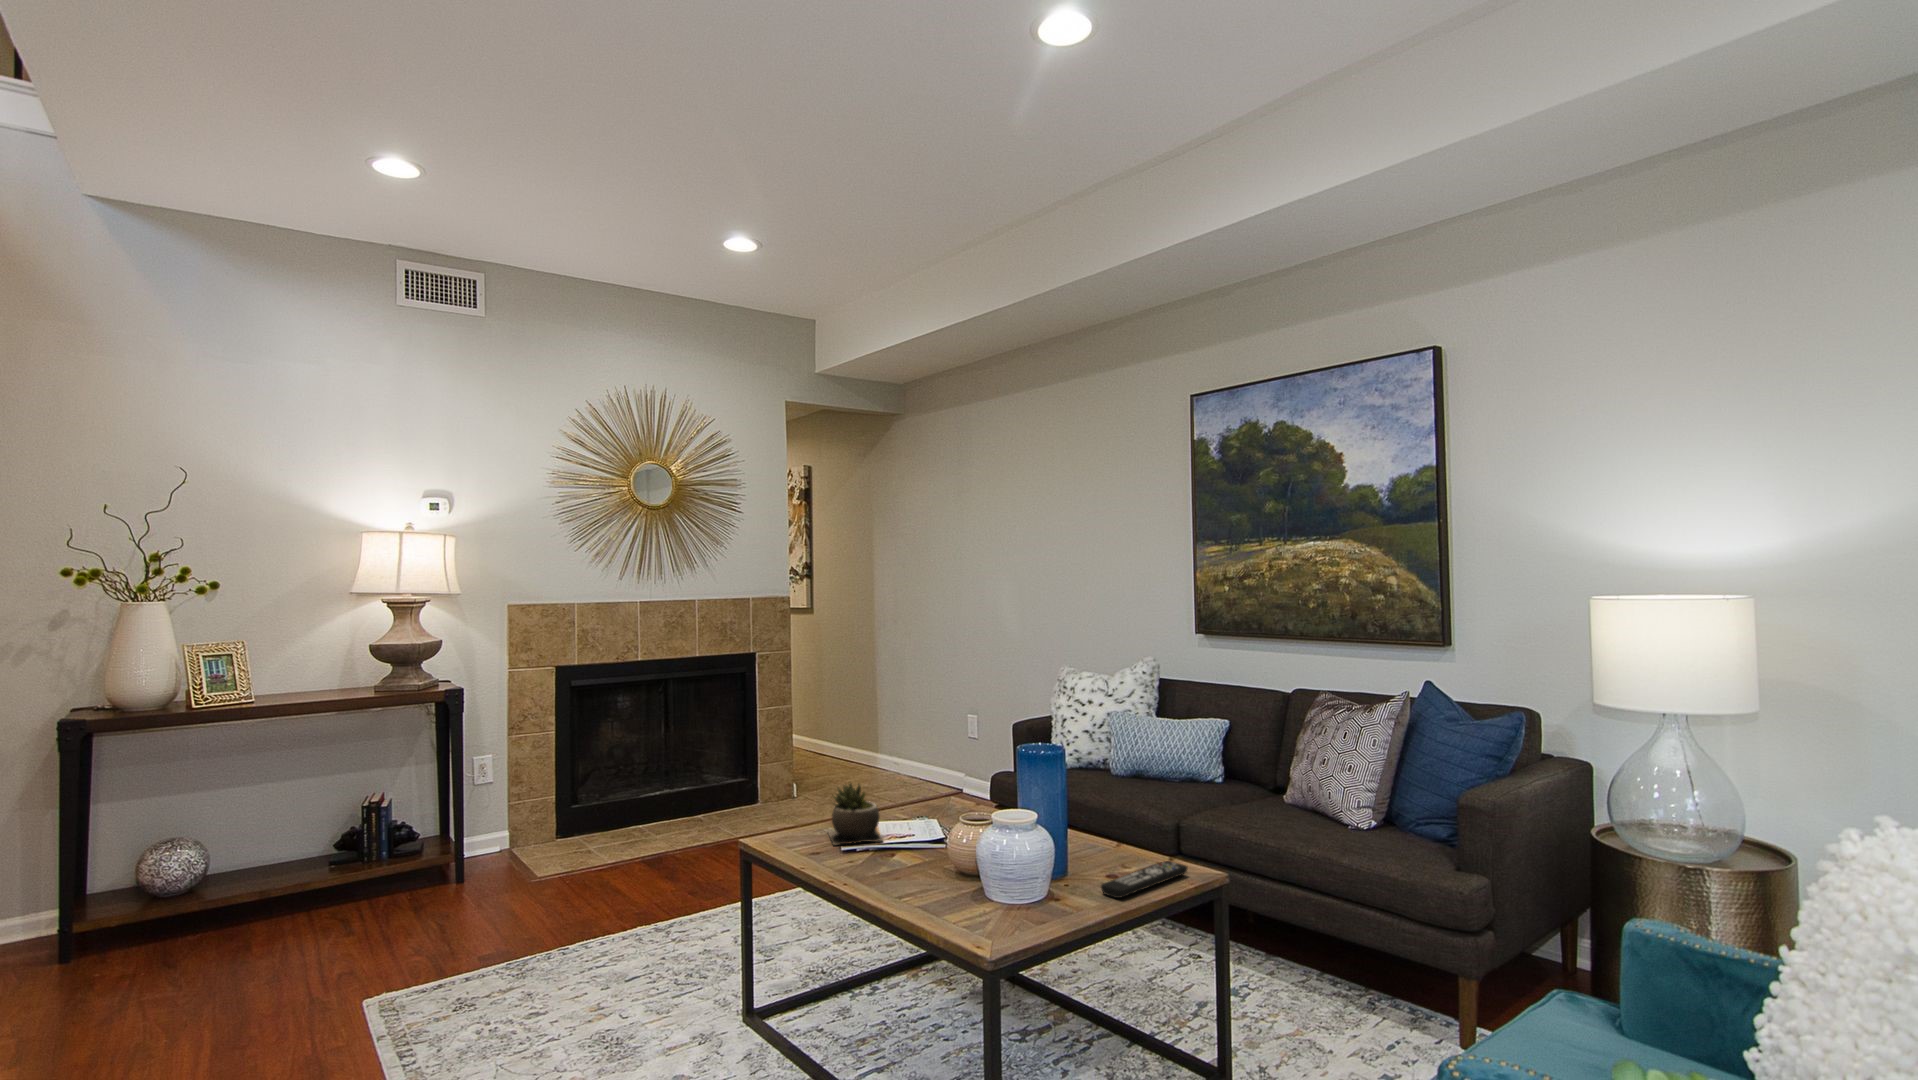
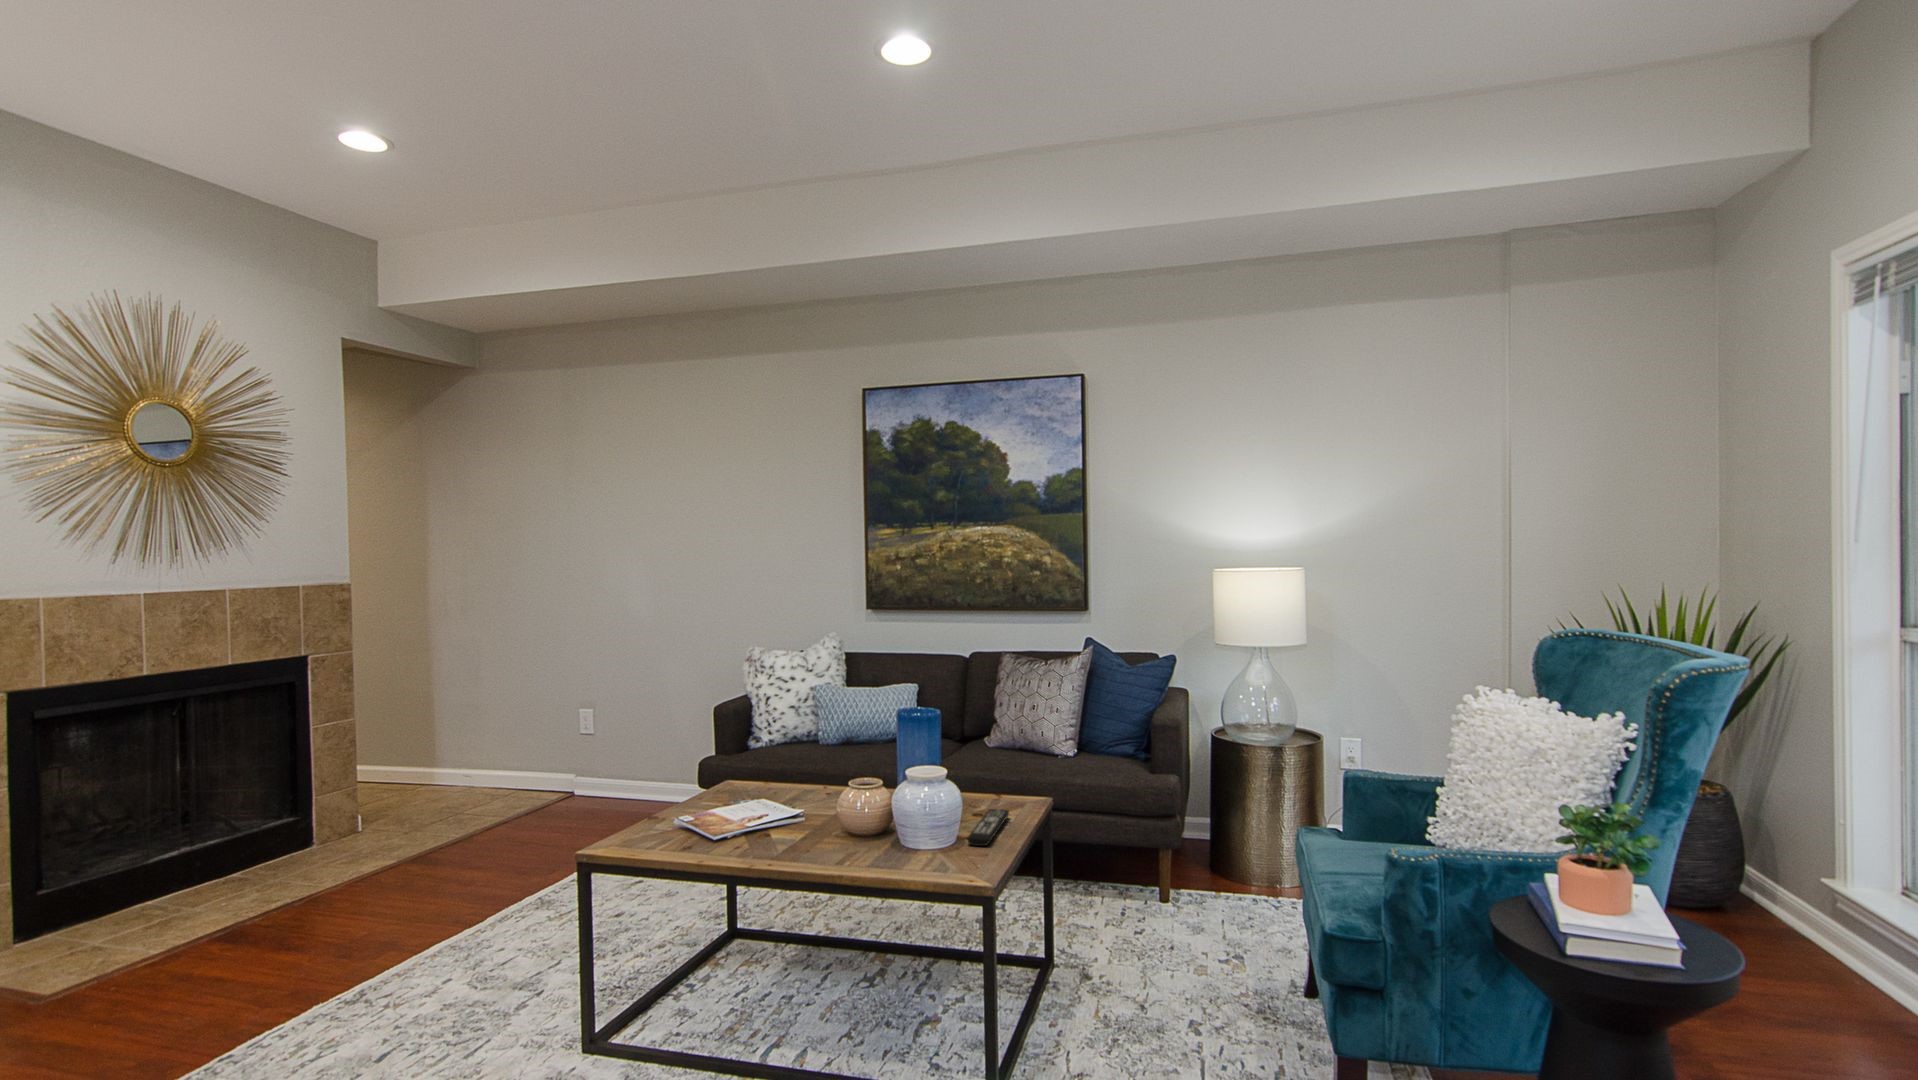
succulent plant: present [828,783,883,845] -> none [662,791,732,856]

